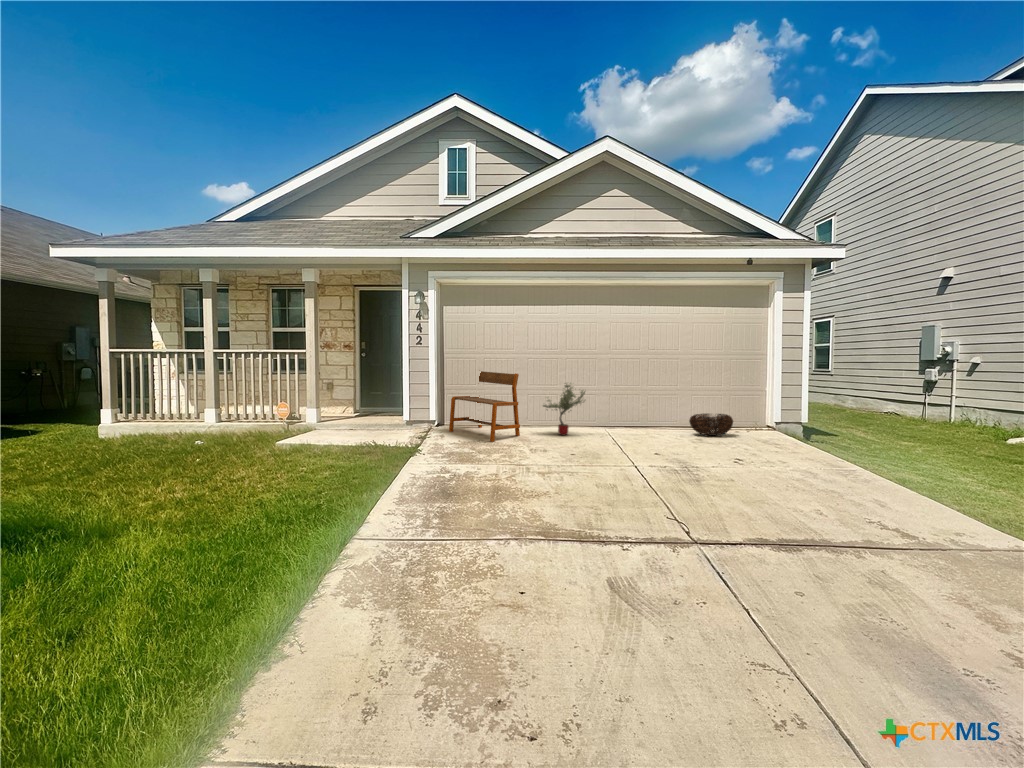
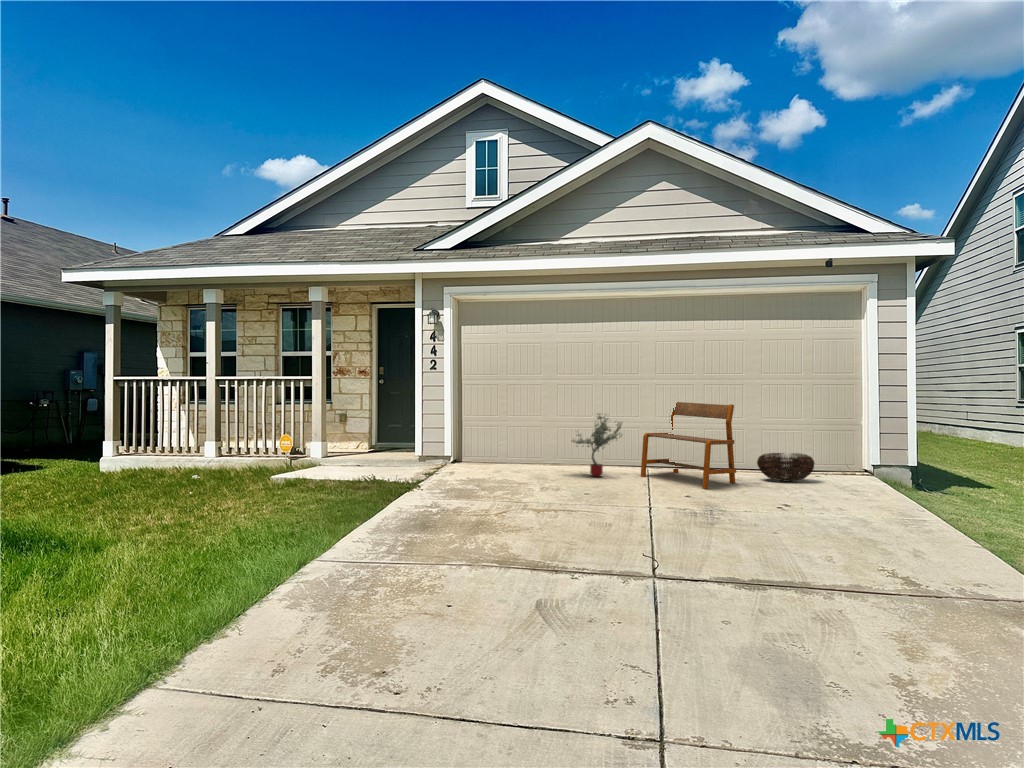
bench: present [449,371,520,442] -> present [641,402,736,489]

